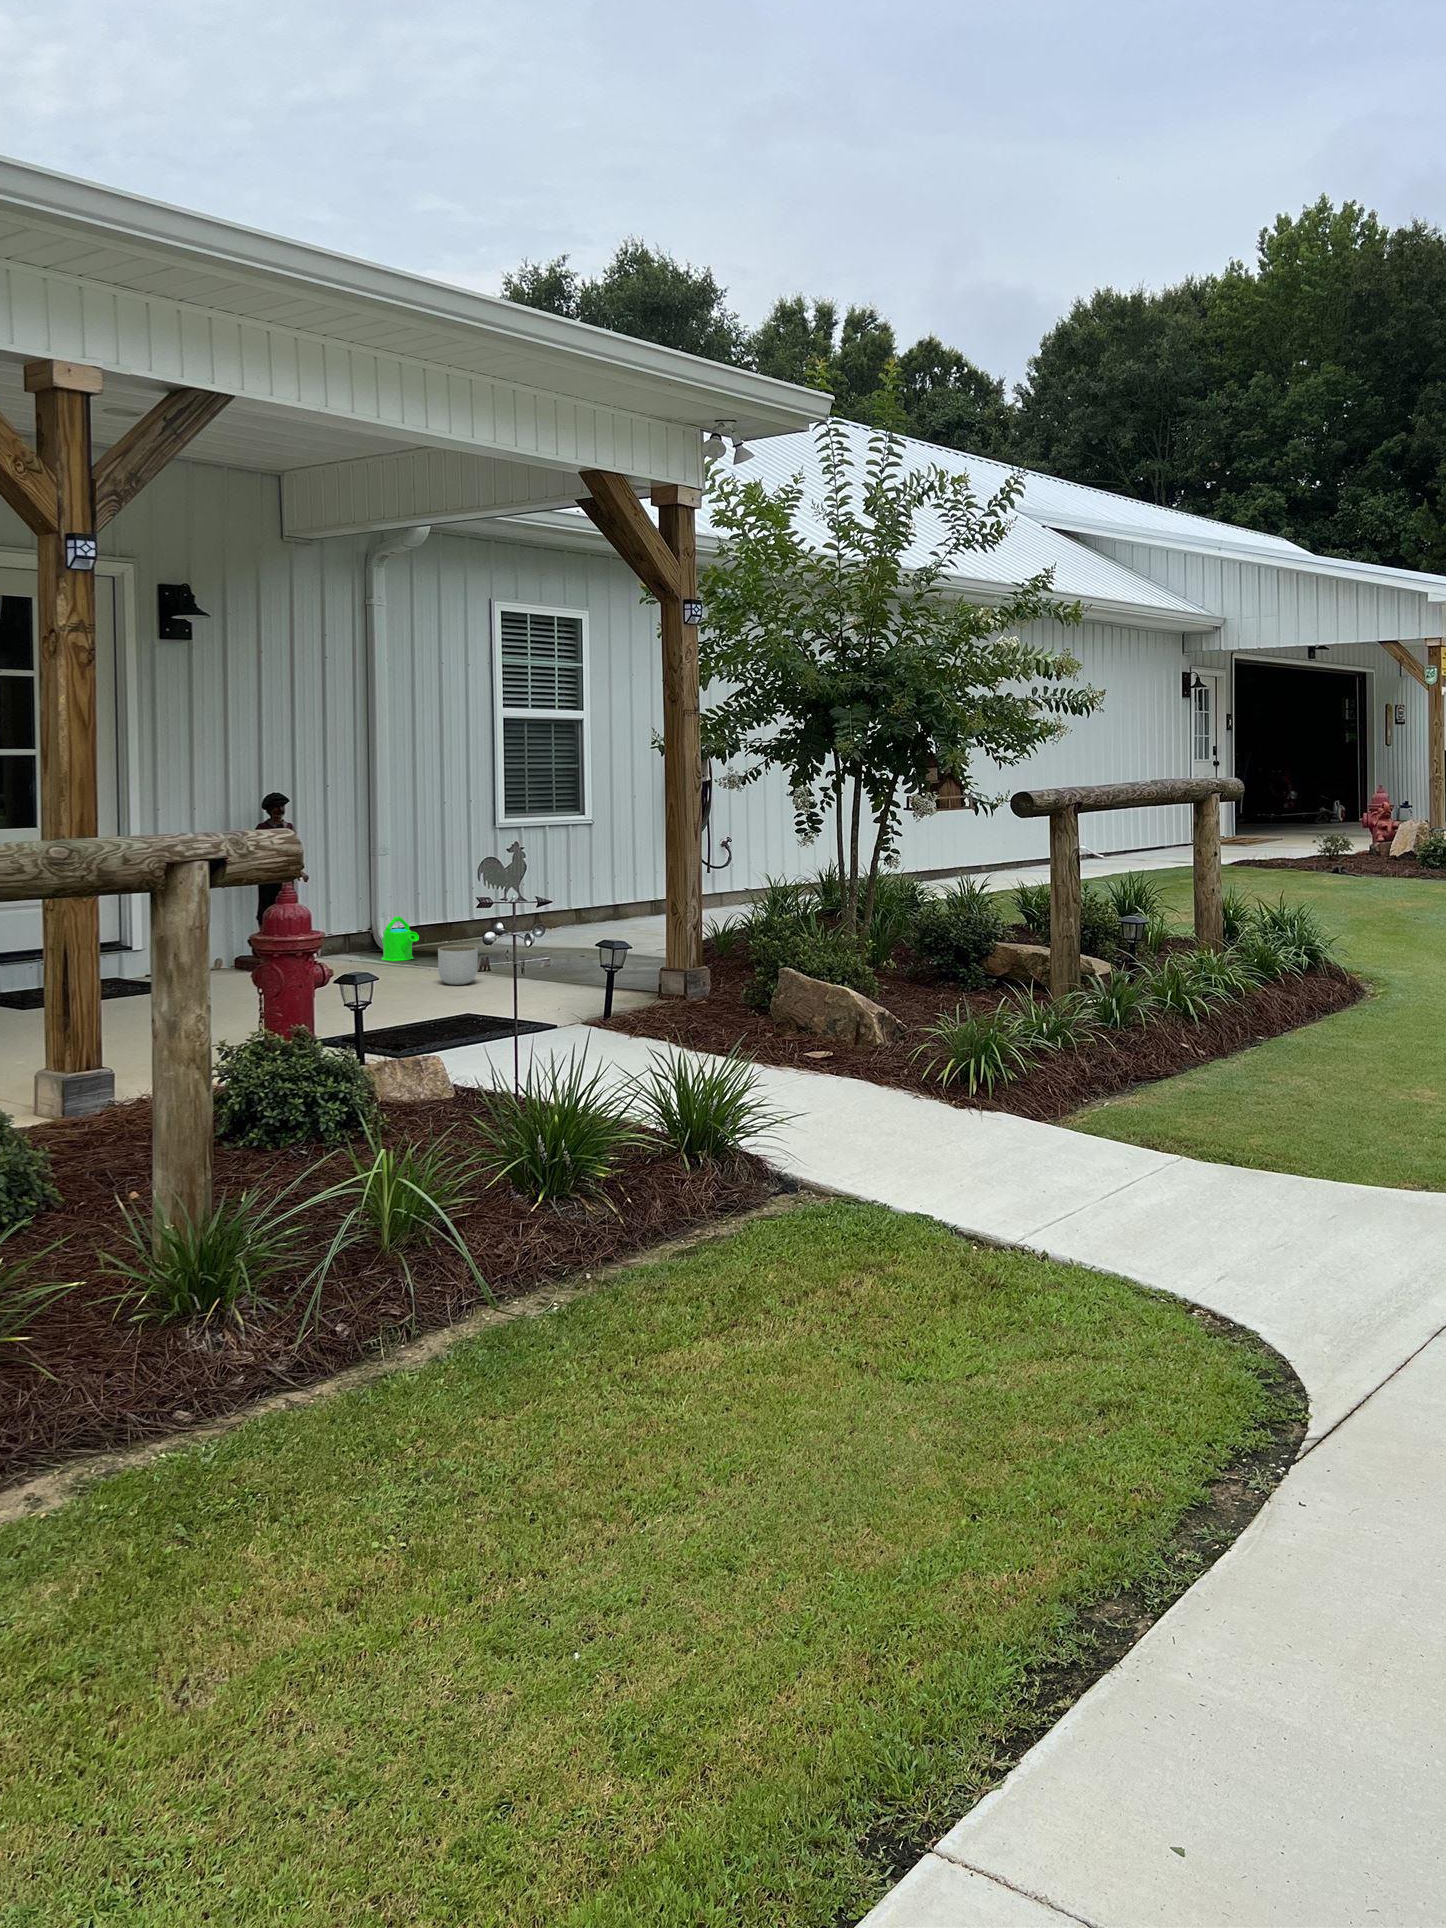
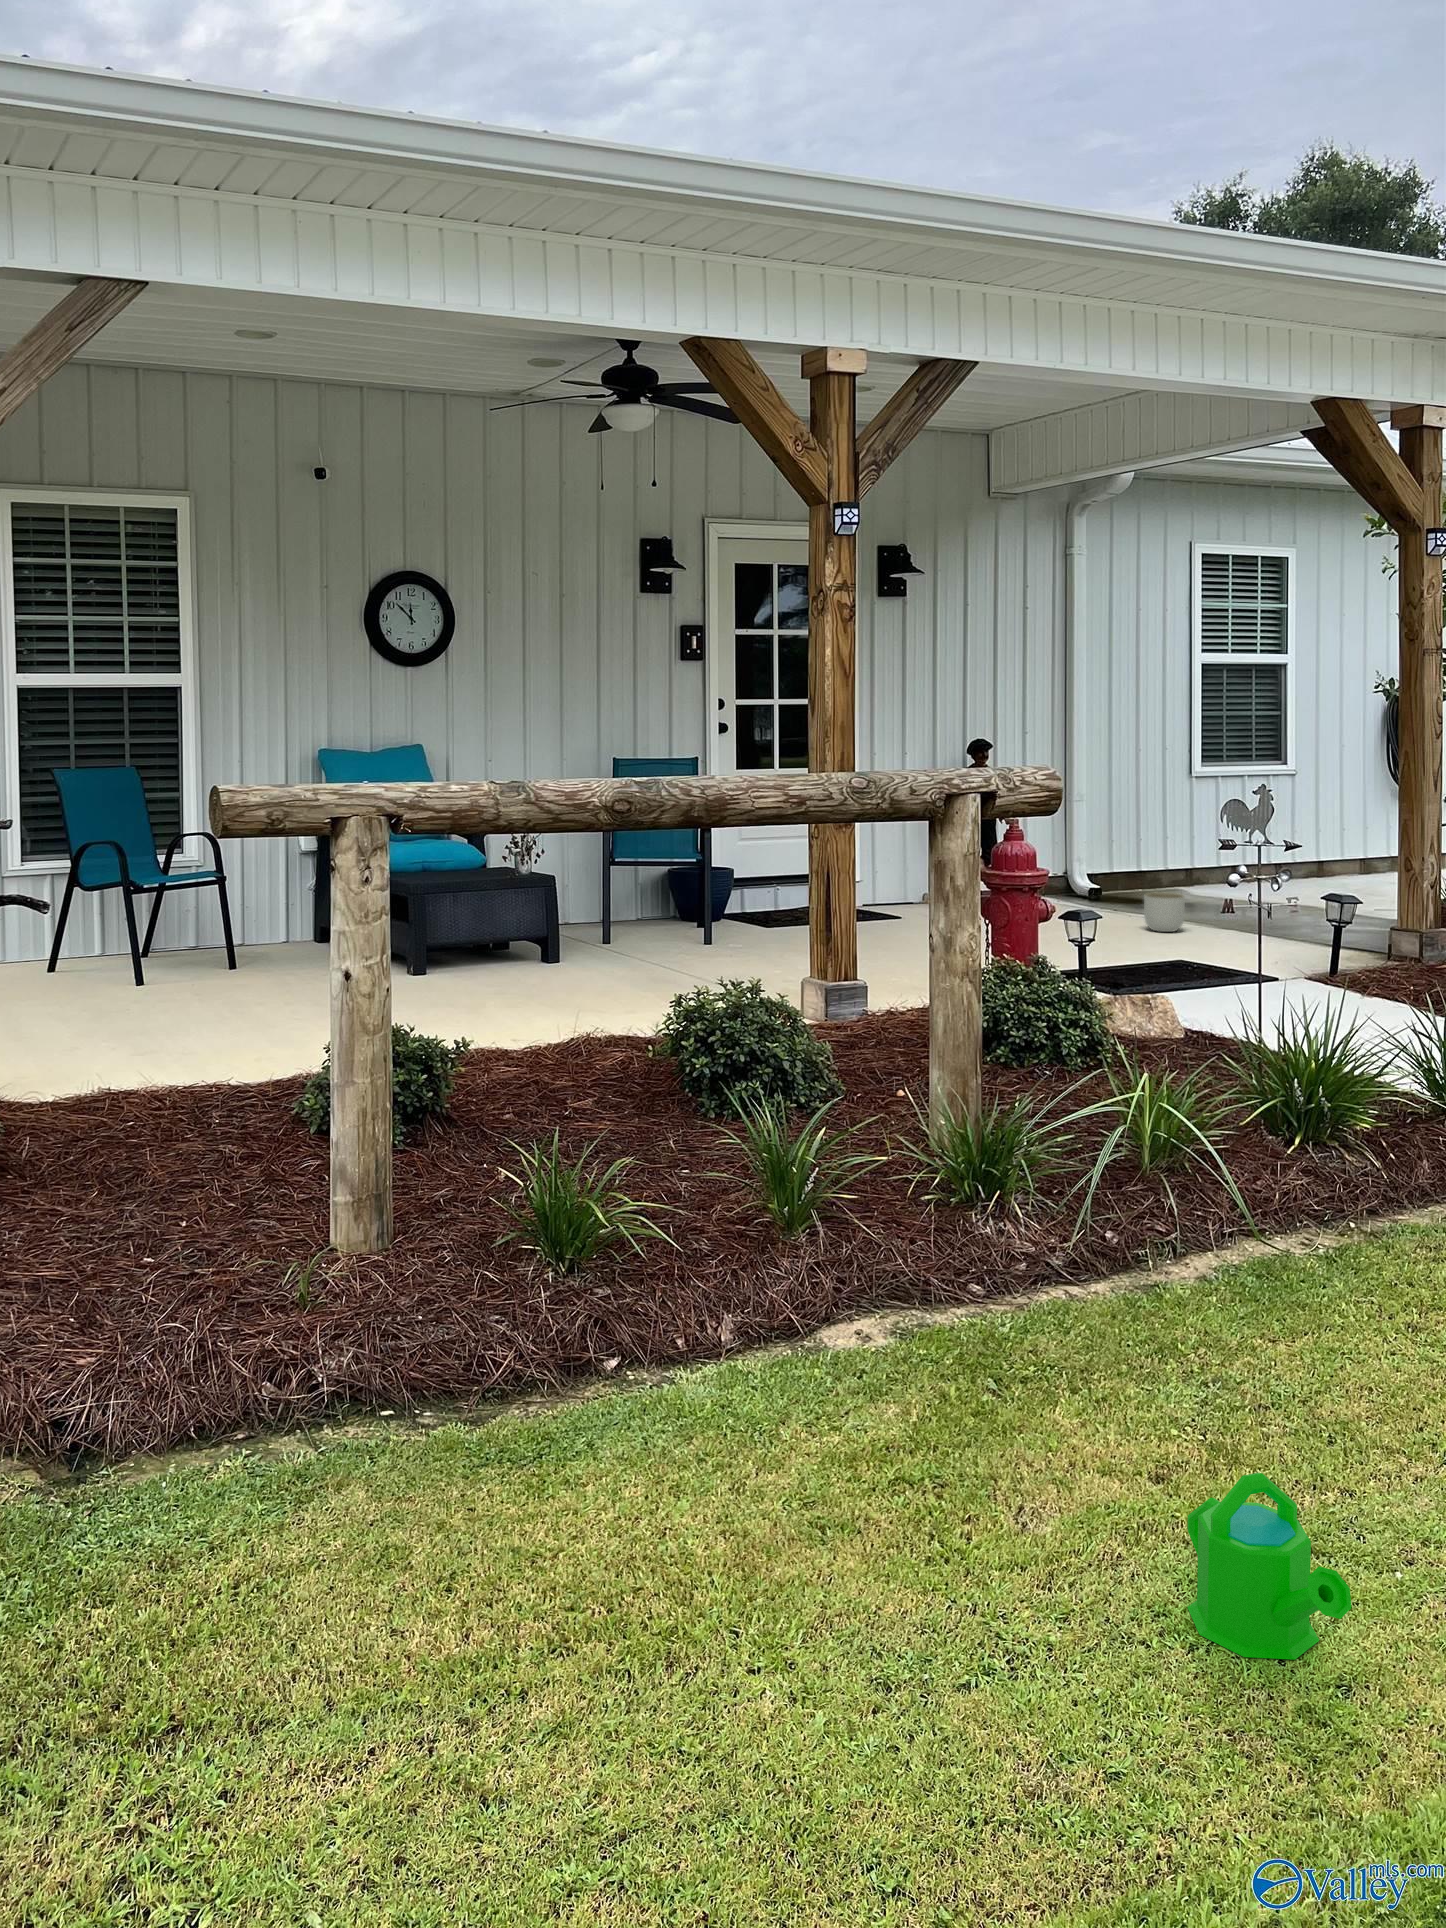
watering can: present [381,916,419,961] -> present [1187,1473,1352,1660]

